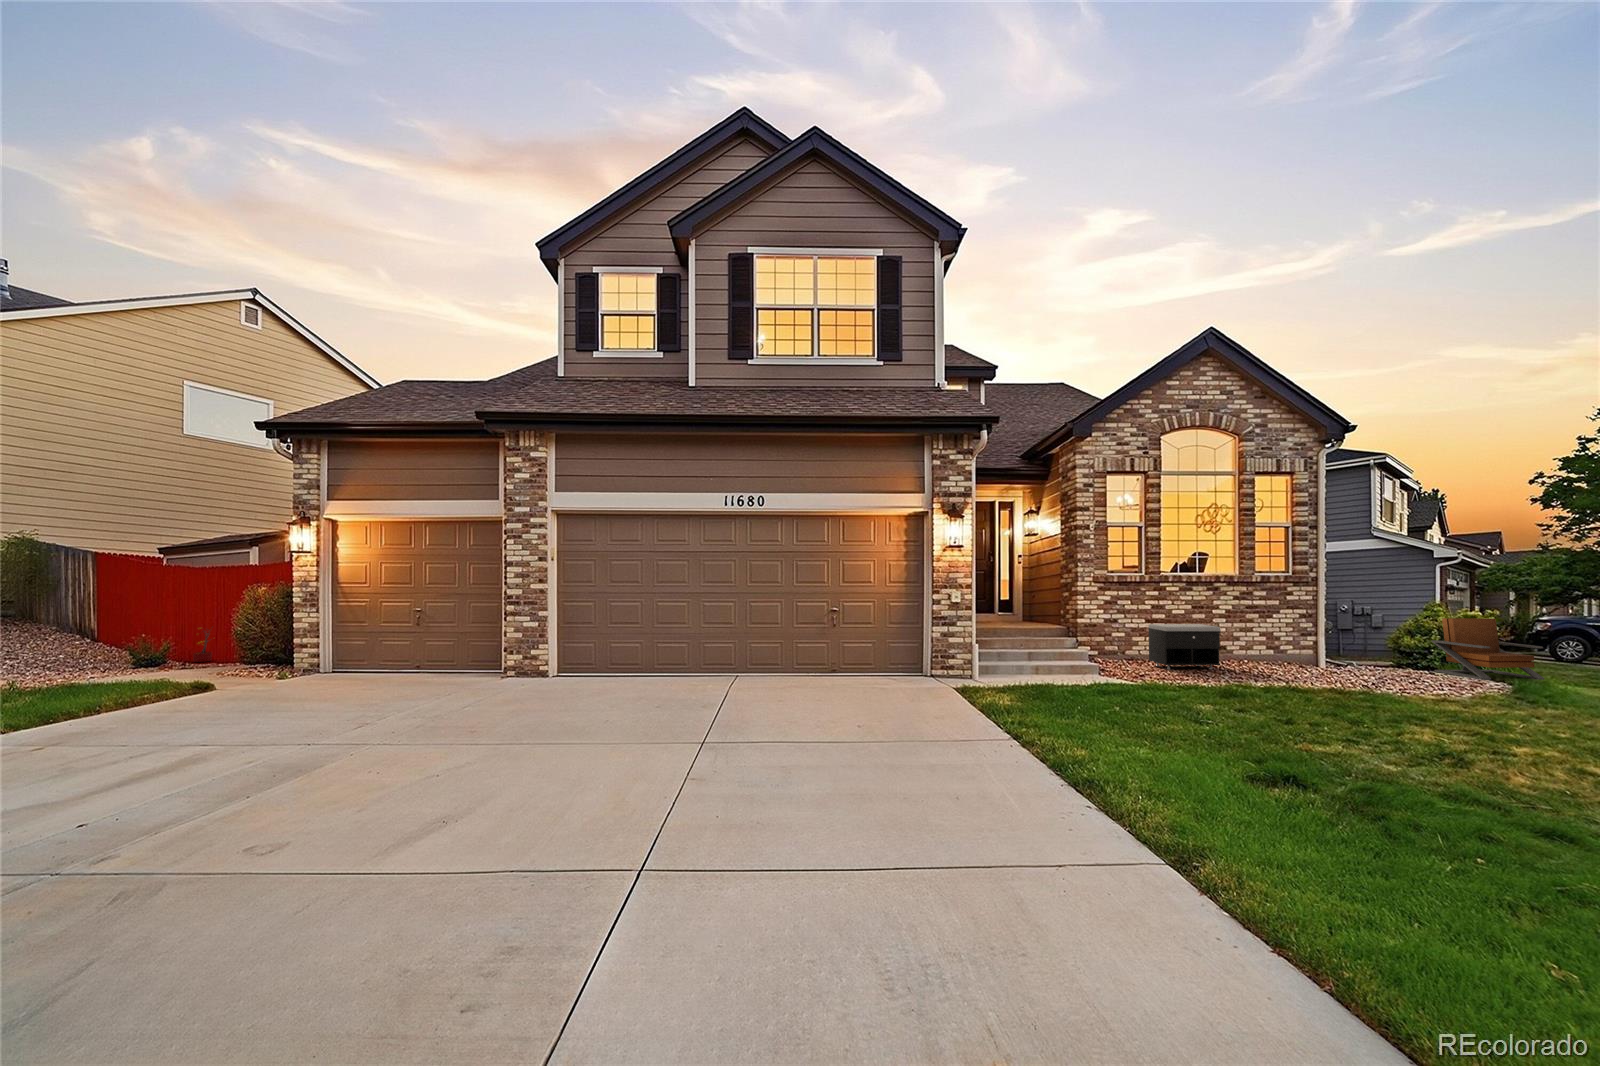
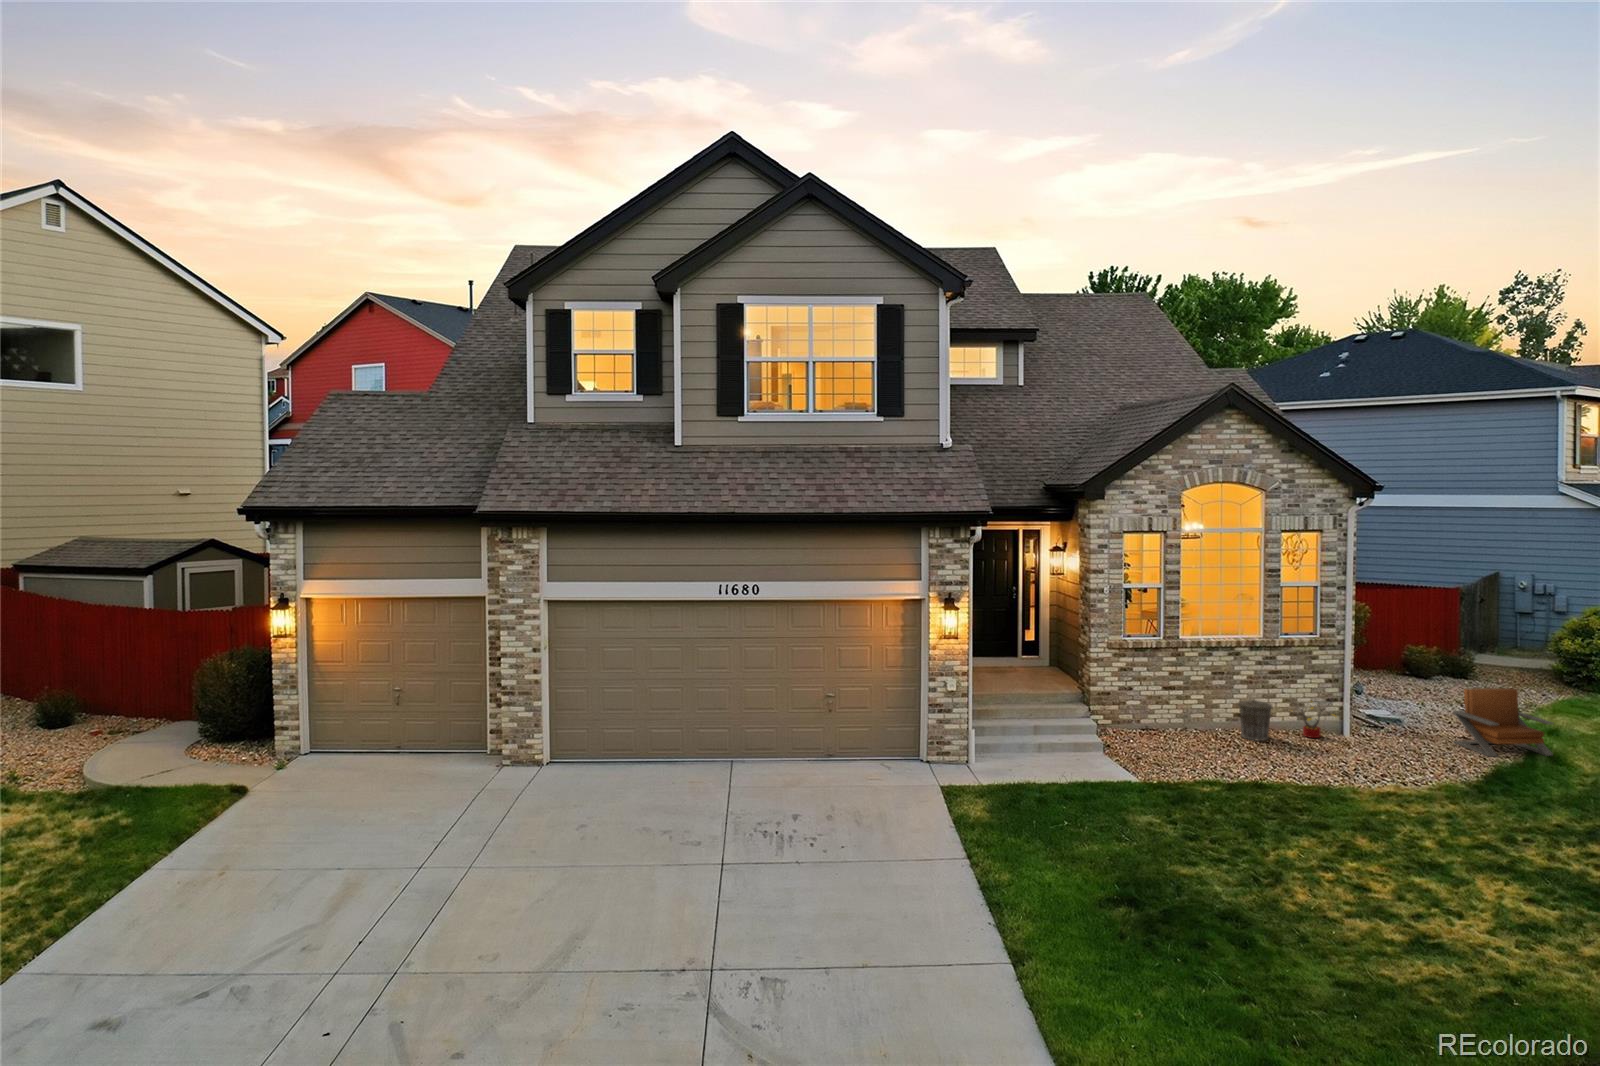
storage bench: present [1148,624,1221,669] -> none [1163,692,1233,742]
trash can: none [1221,631,1256,669] -> present [1238,700,1272,741]
decorative plant: present [193,632,212,662] -> present [1301,707,1336,738]

